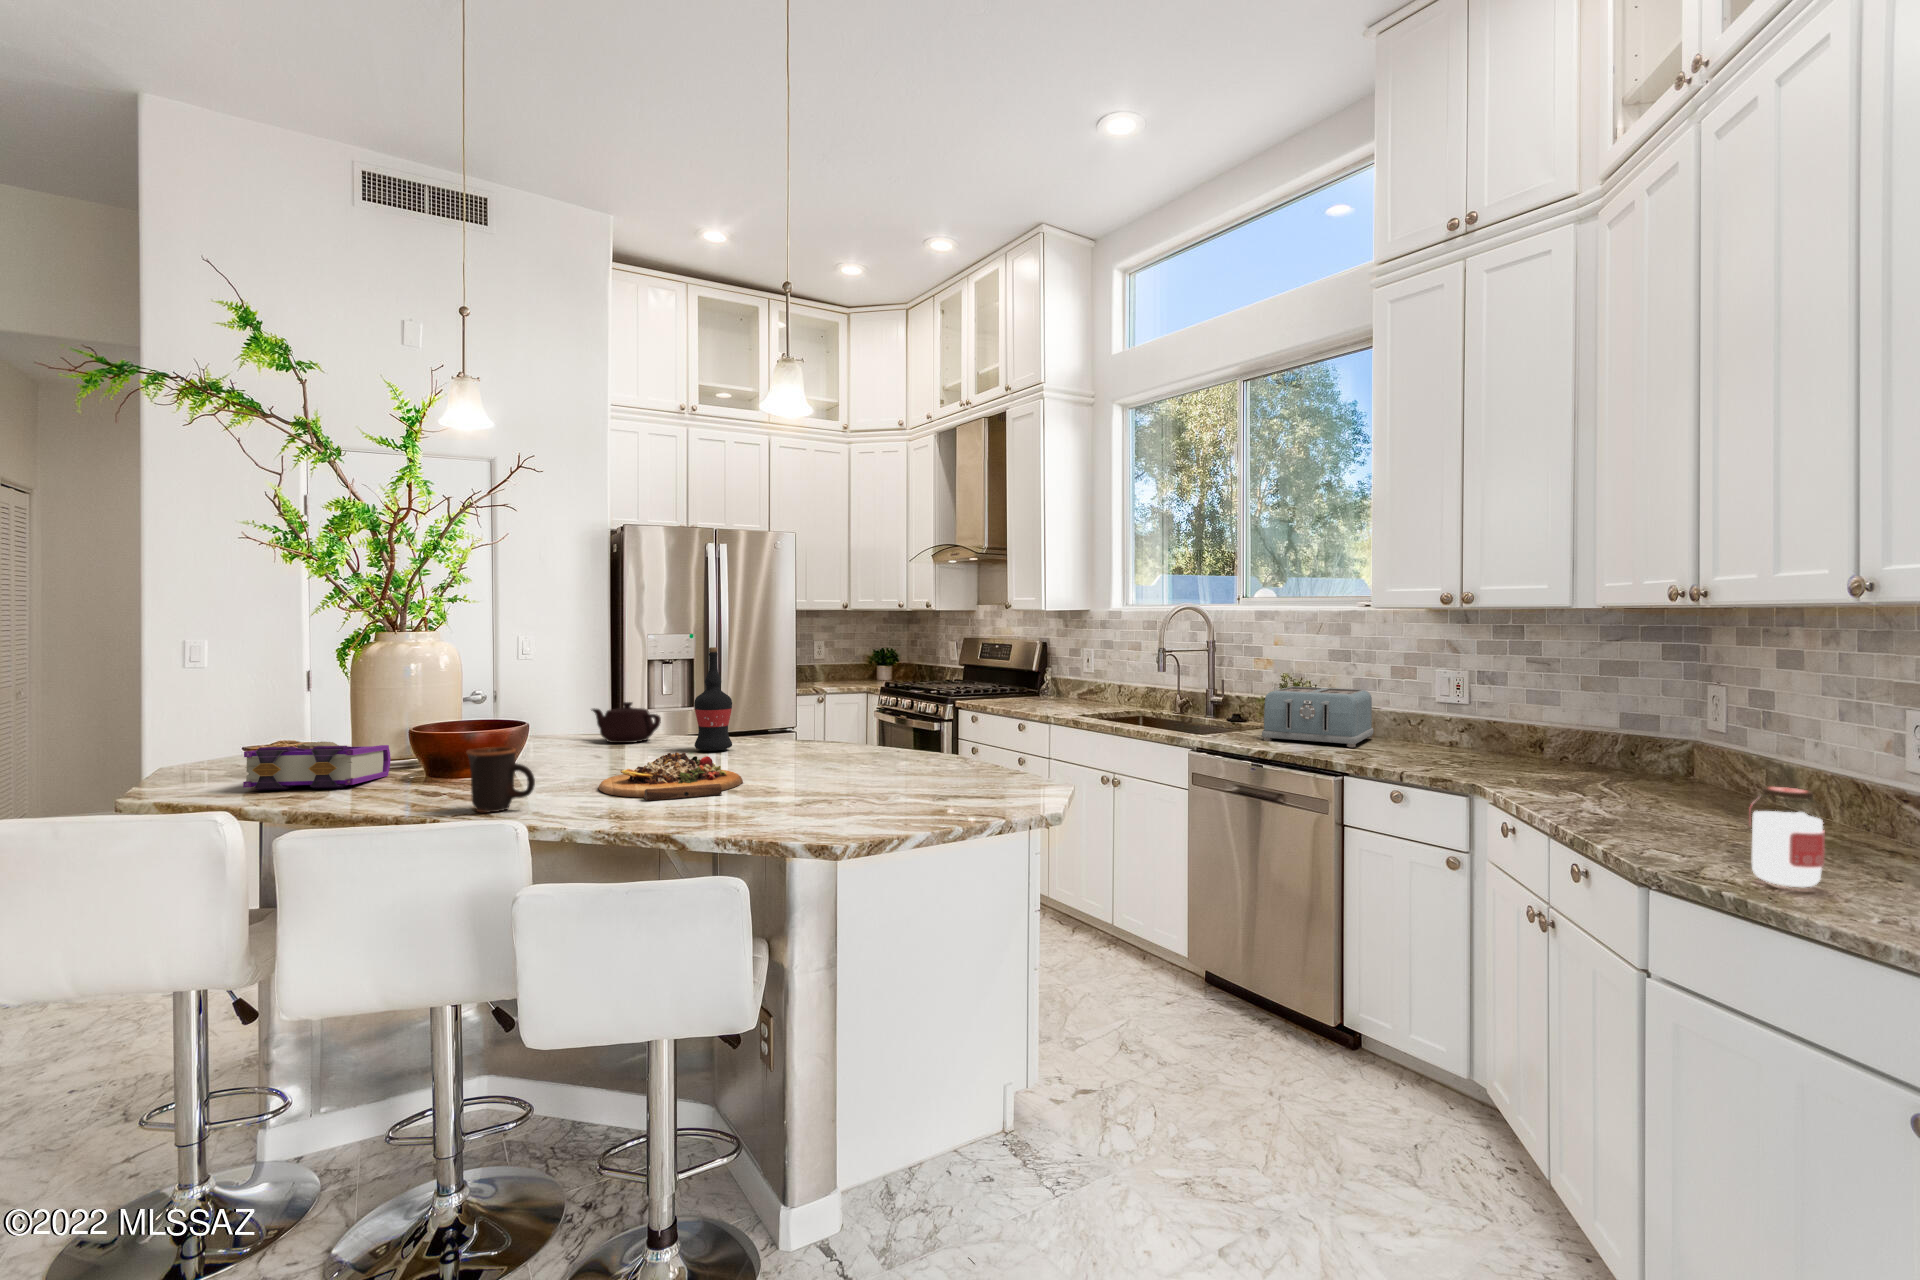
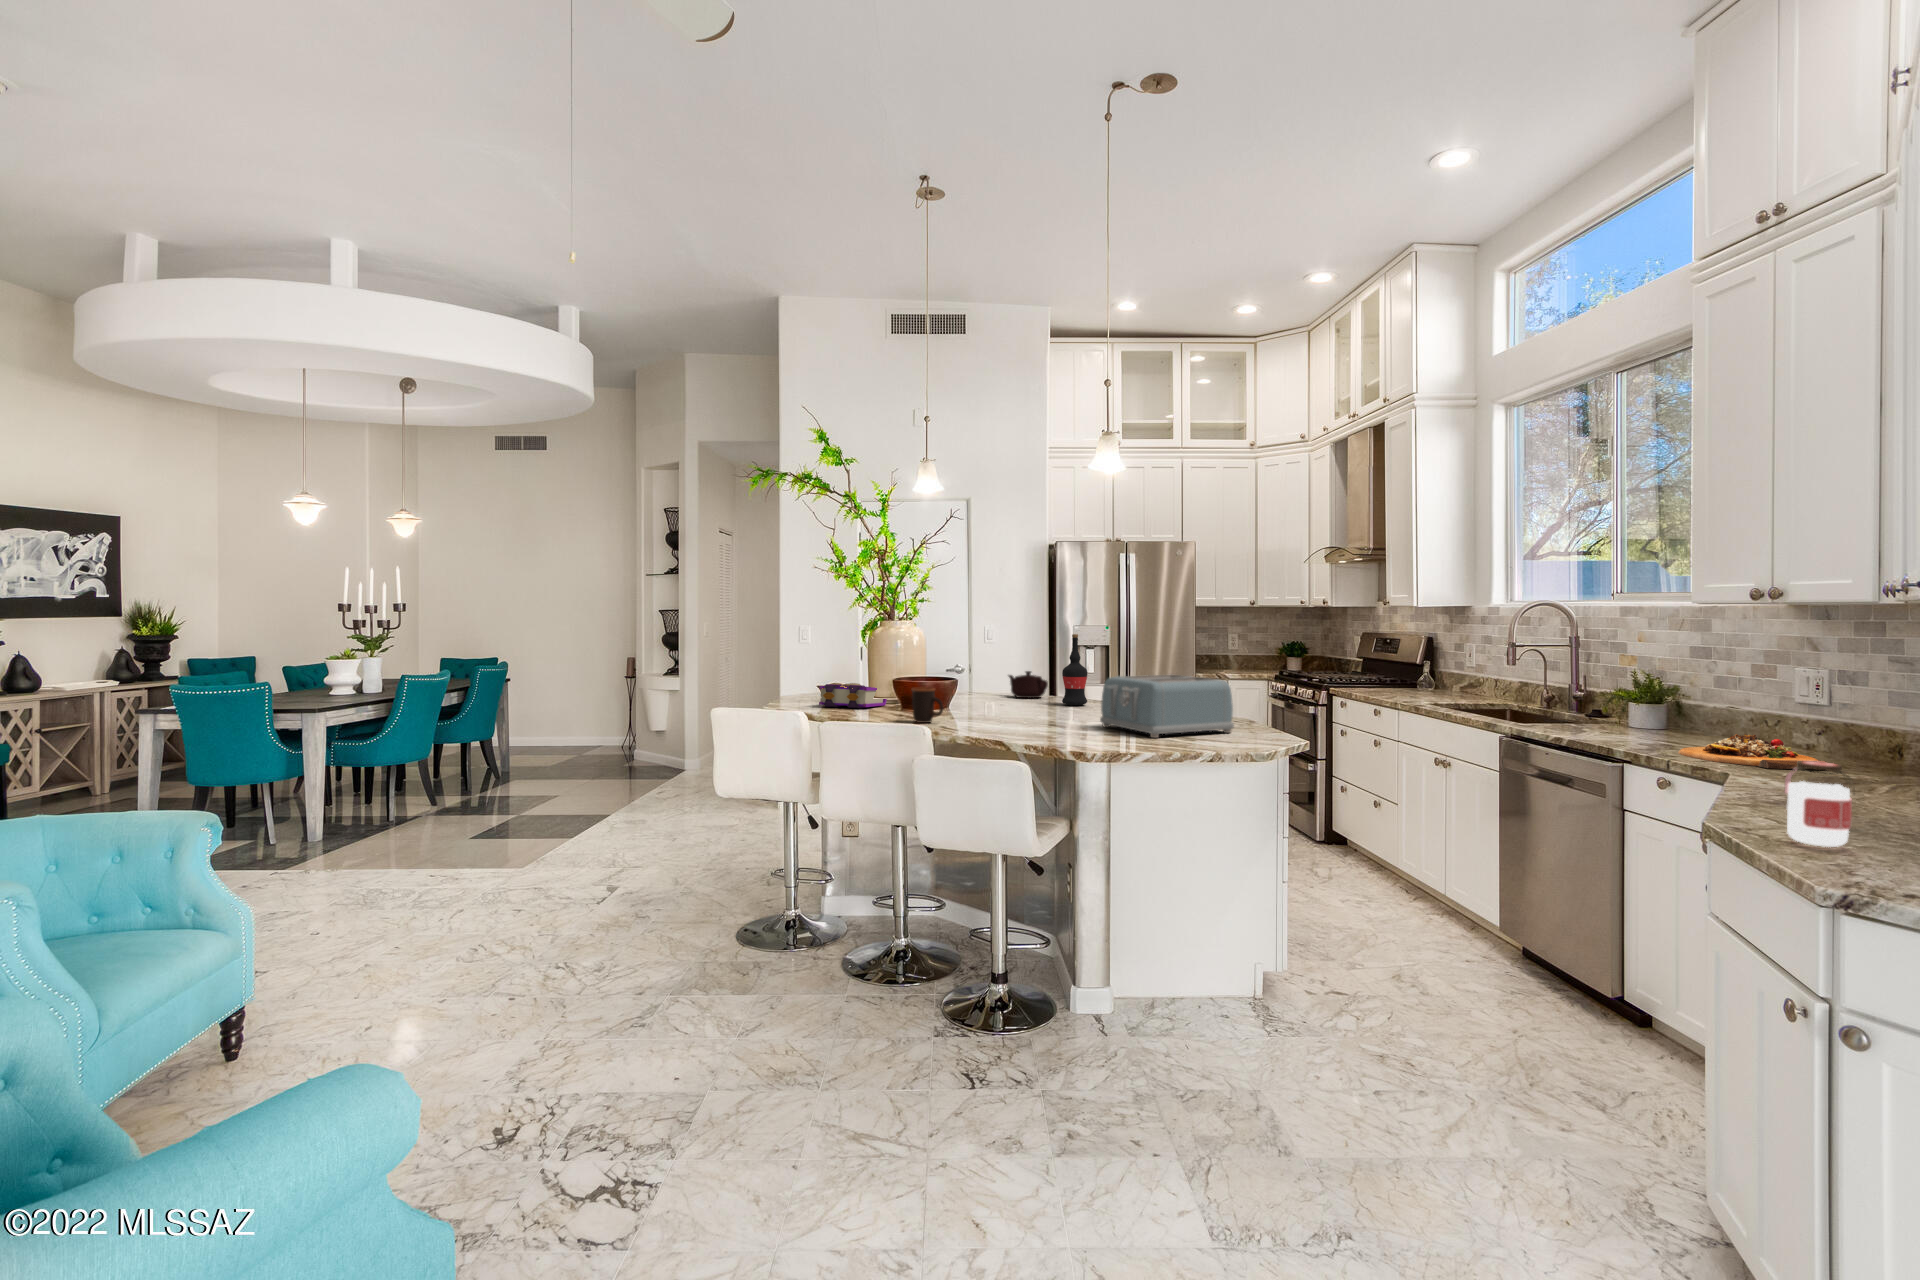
toaster: present [1262,686,1374,747] -> present [1100,674,1234,738]
cutting board: present [599,753,743,801] -> present [1678,734,1826,769]

